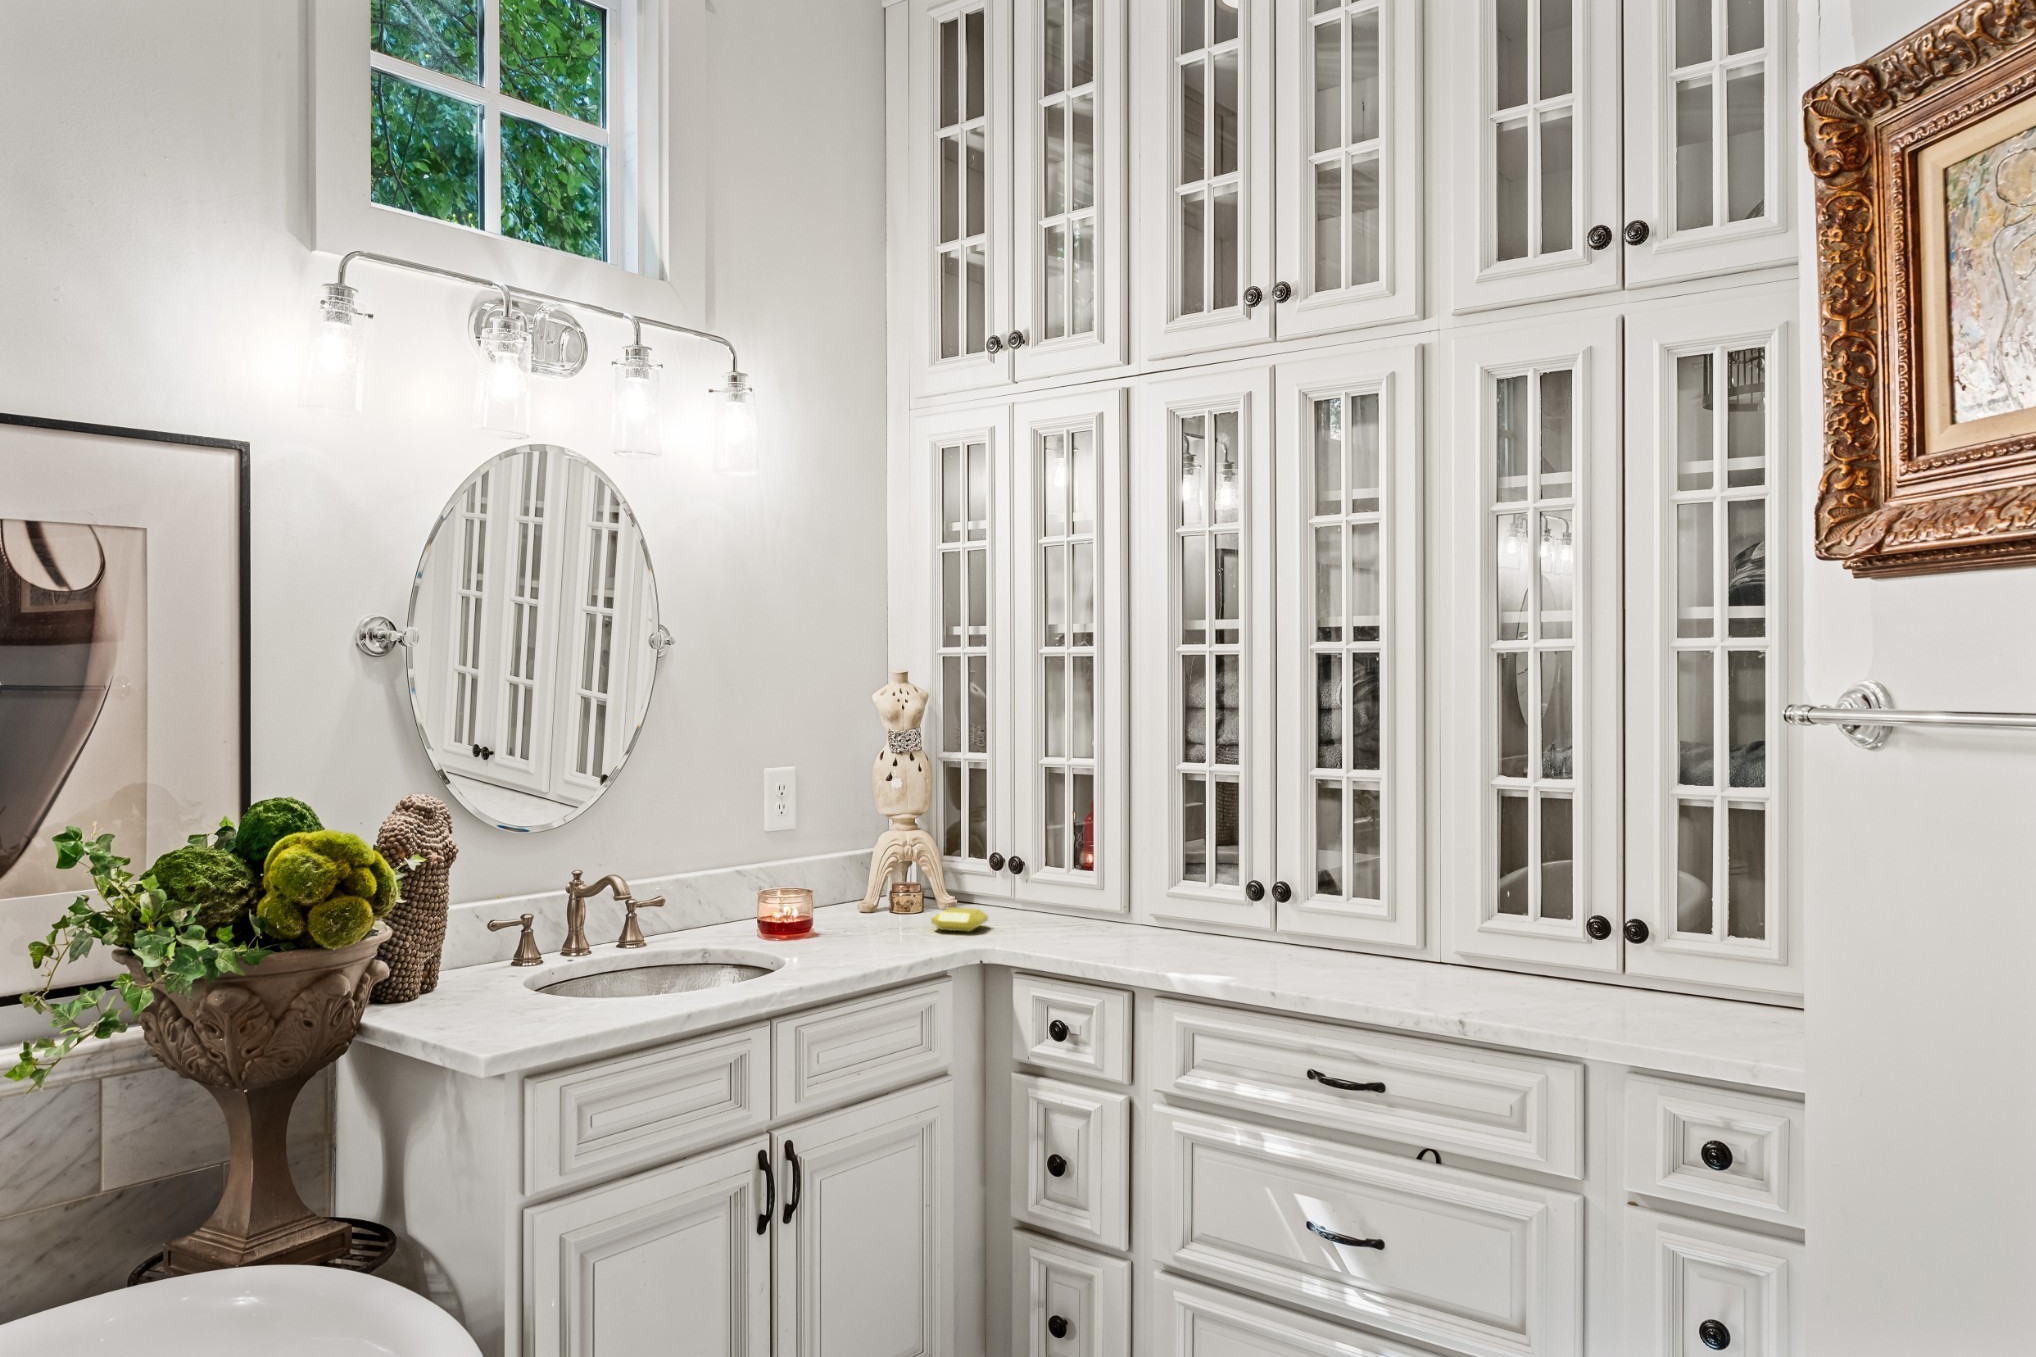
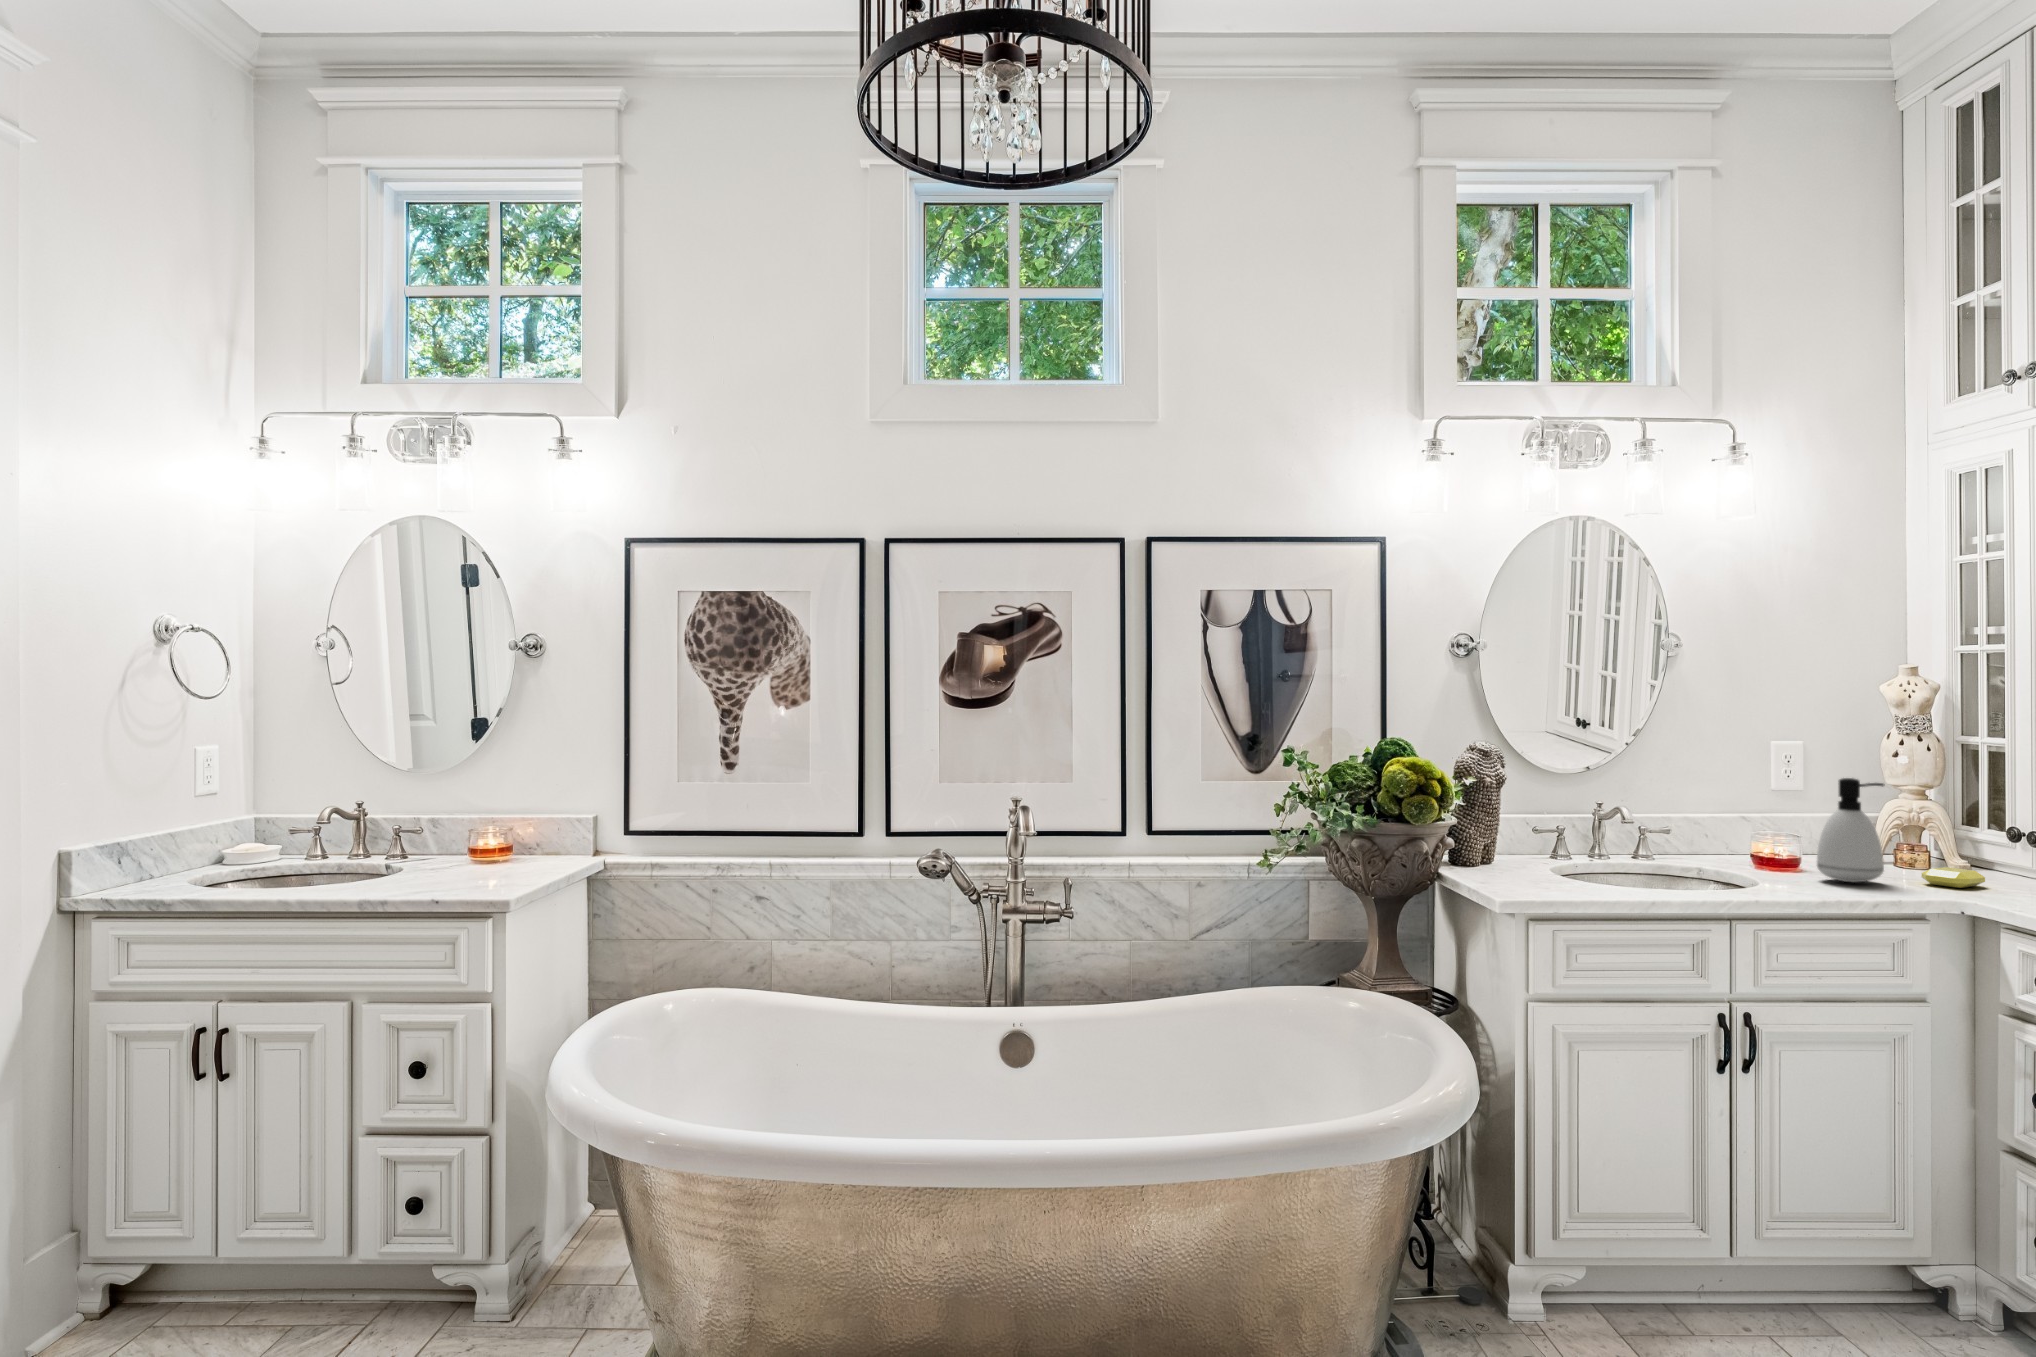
soap dispenser: none [834,812,902,941] -> present [1817,778,1884,882]

